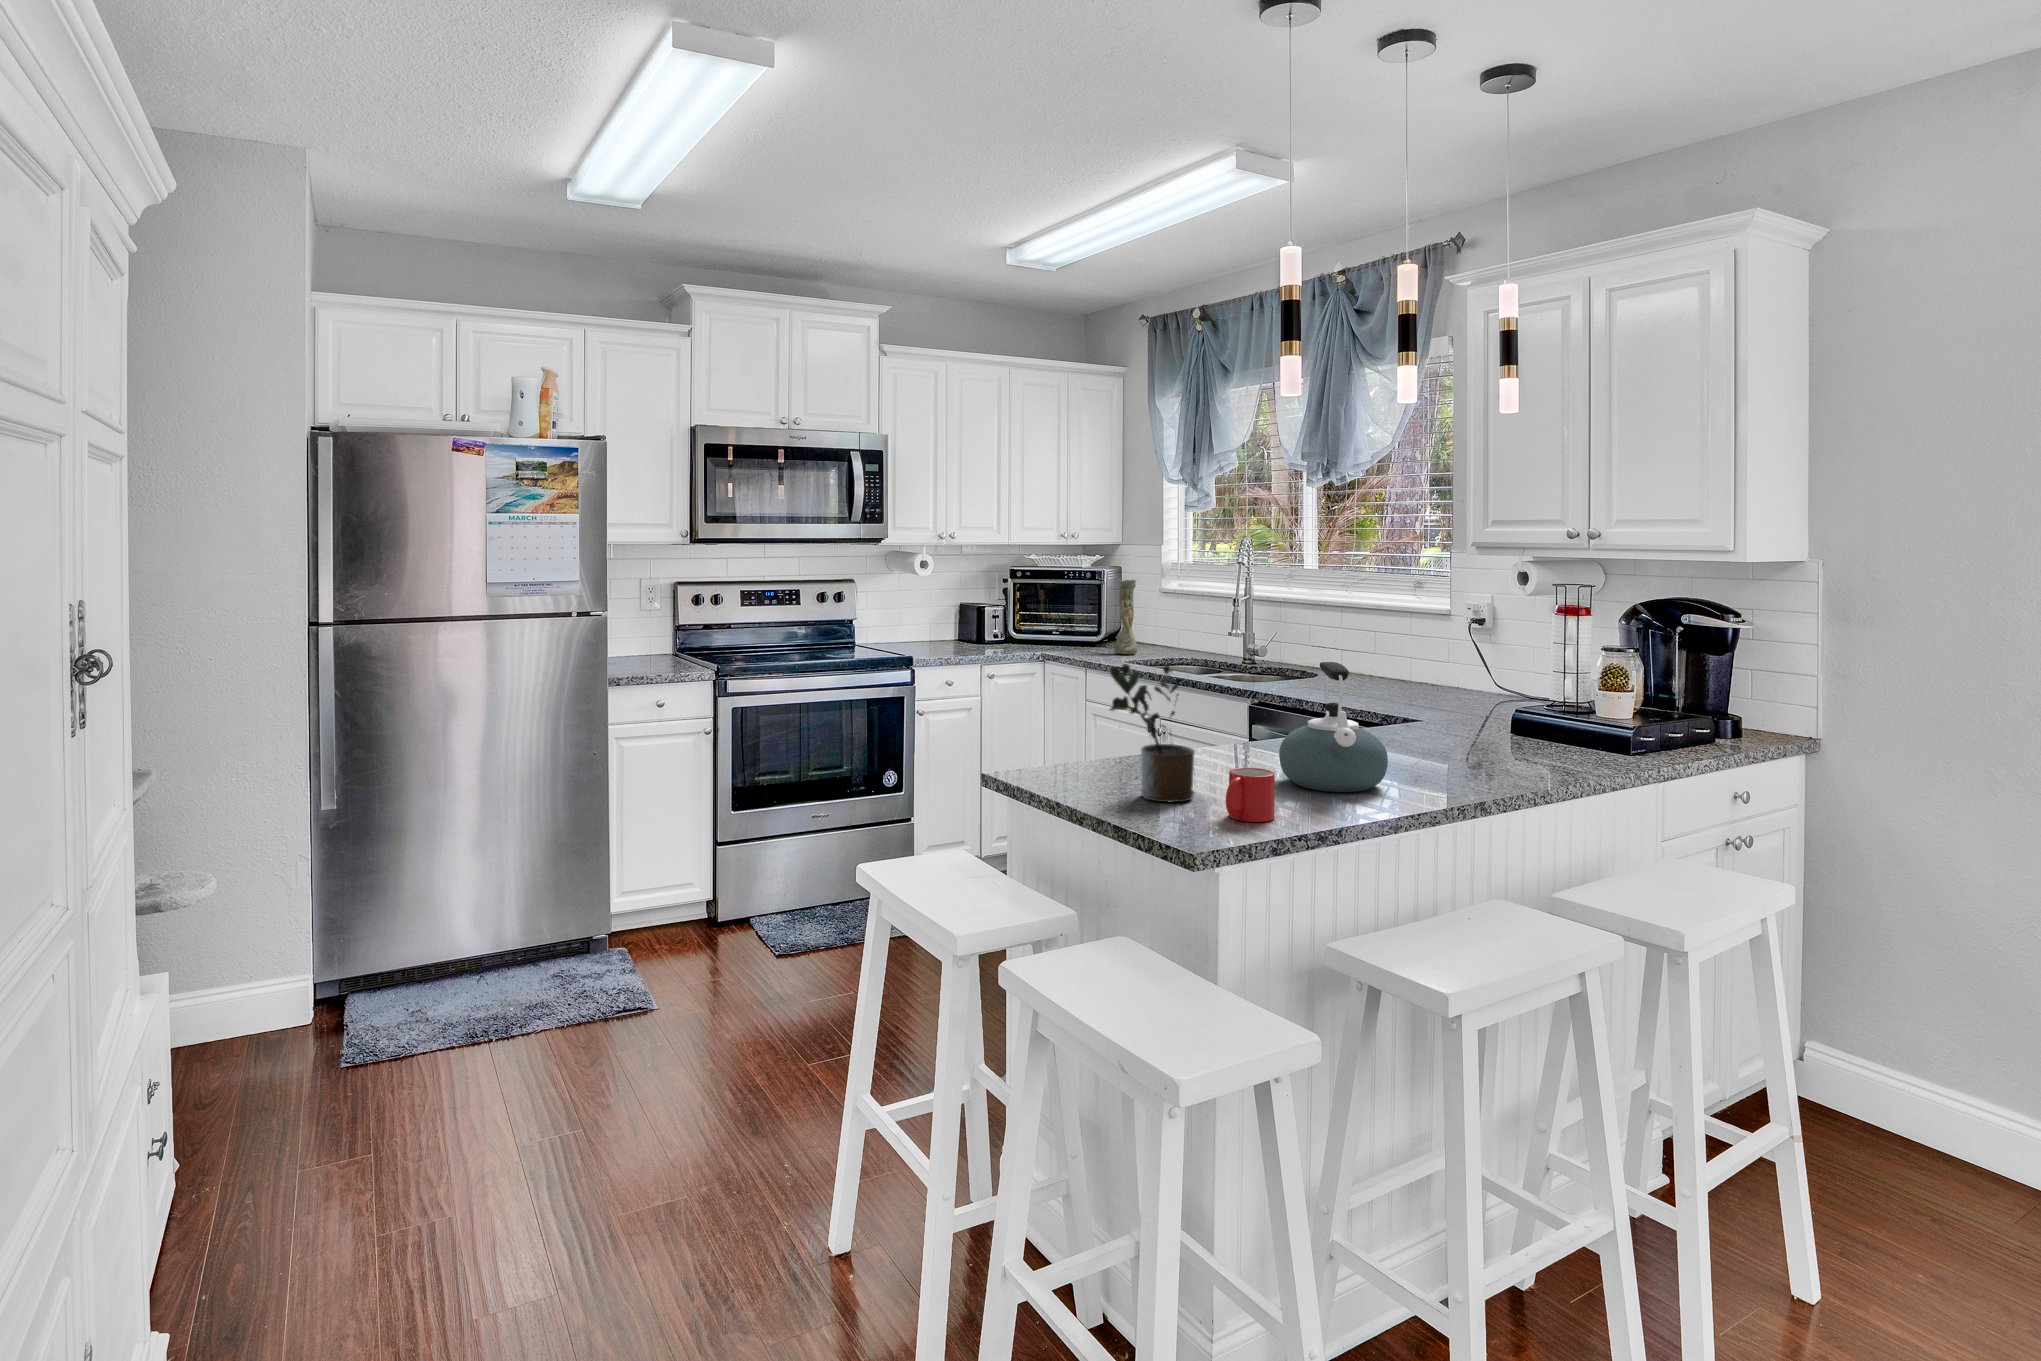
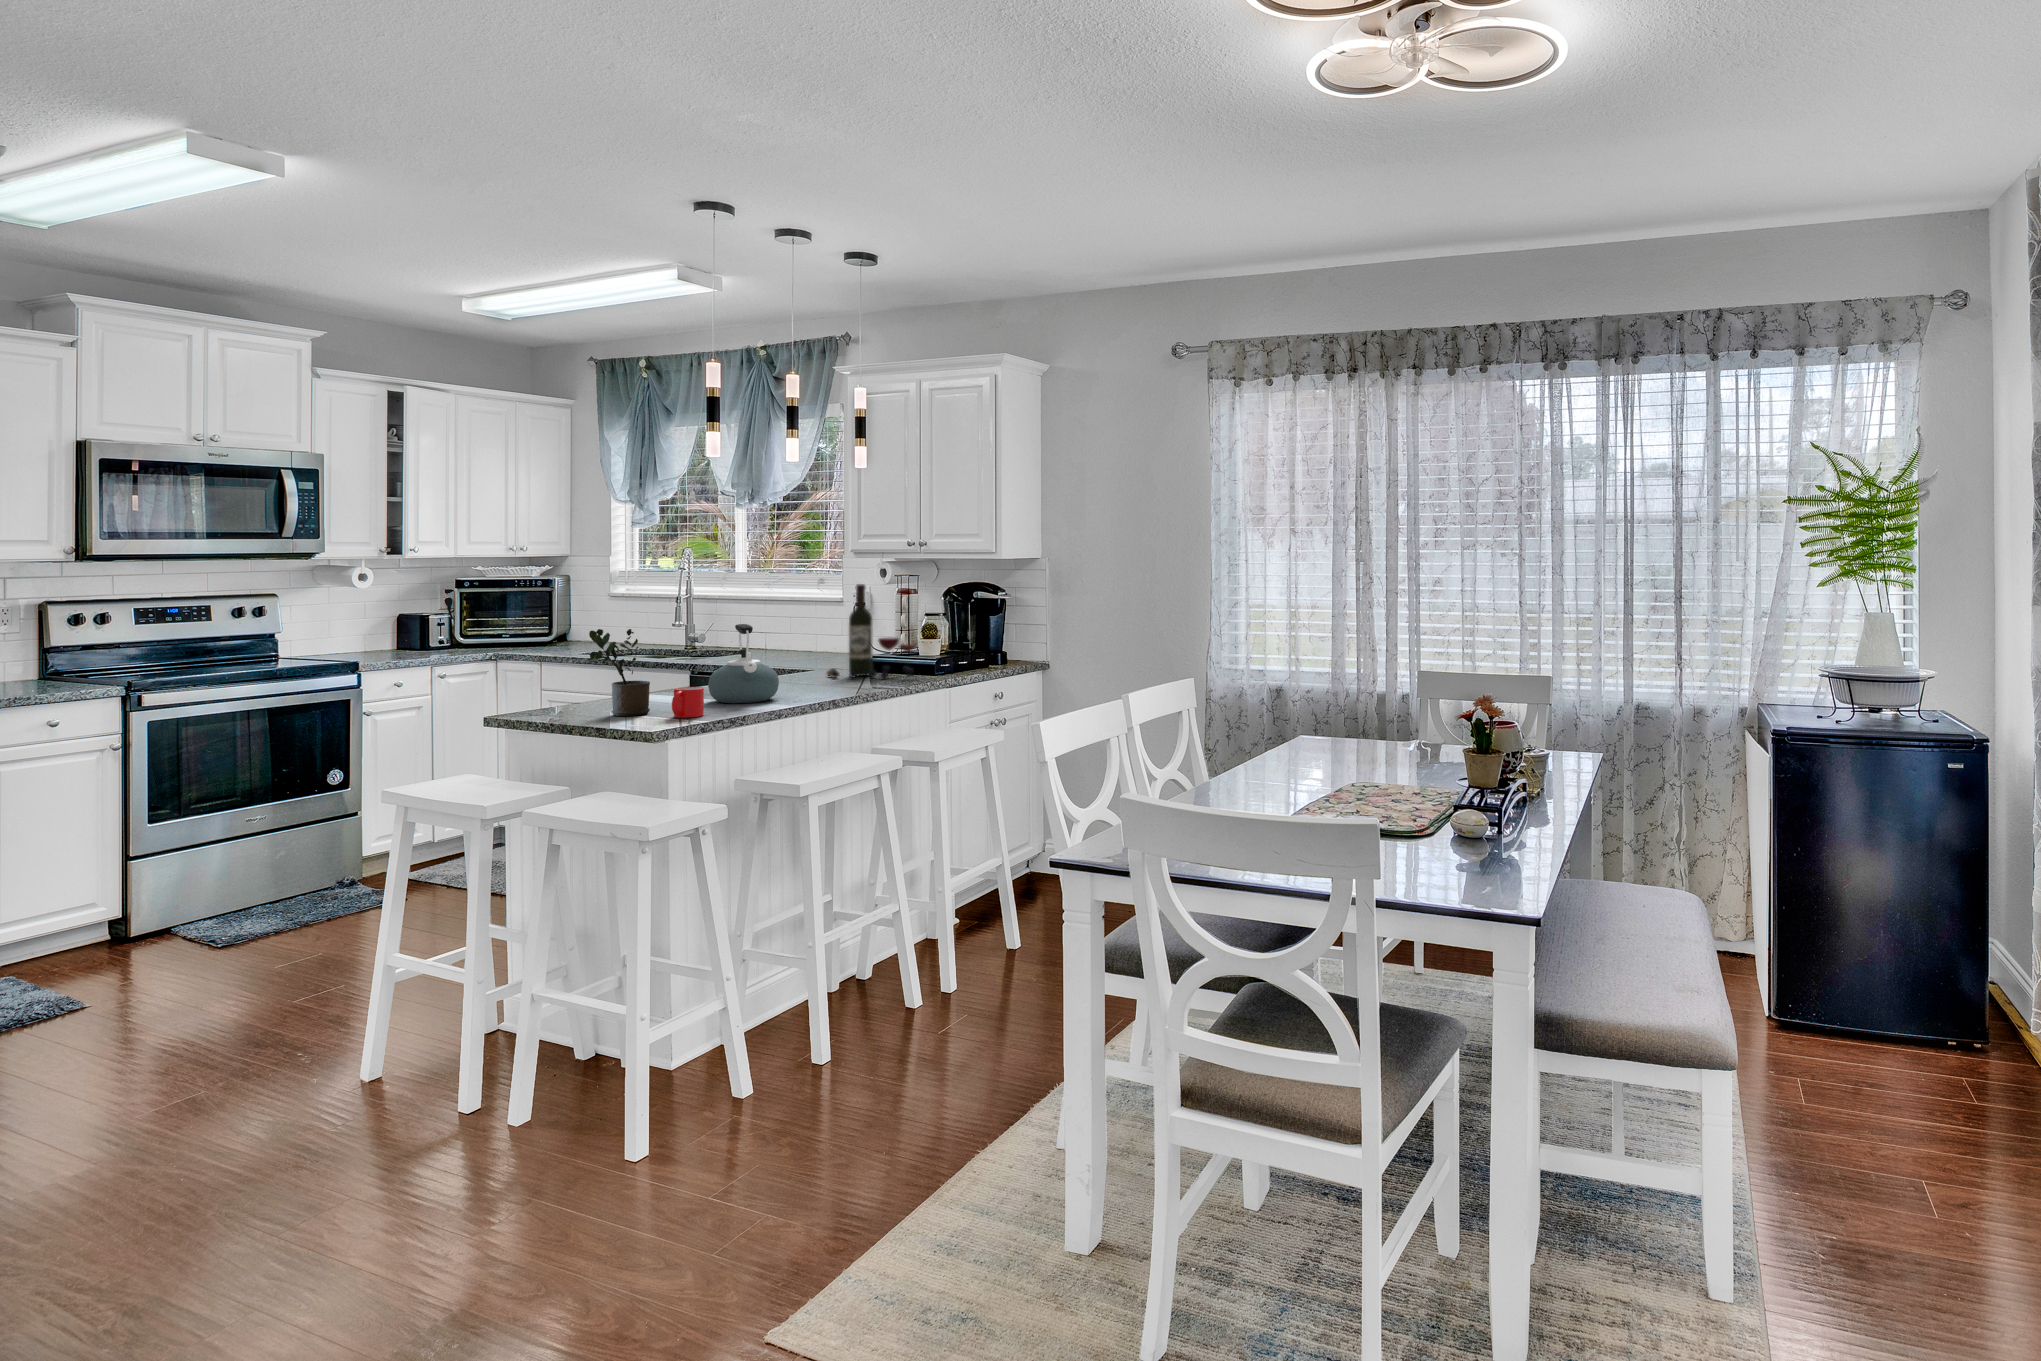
vase: present [1114,580,1137,654] -> none [566,586,588,650]
wine bottle: none [1446,598,1605,756] -> present [827,584,915,678]

